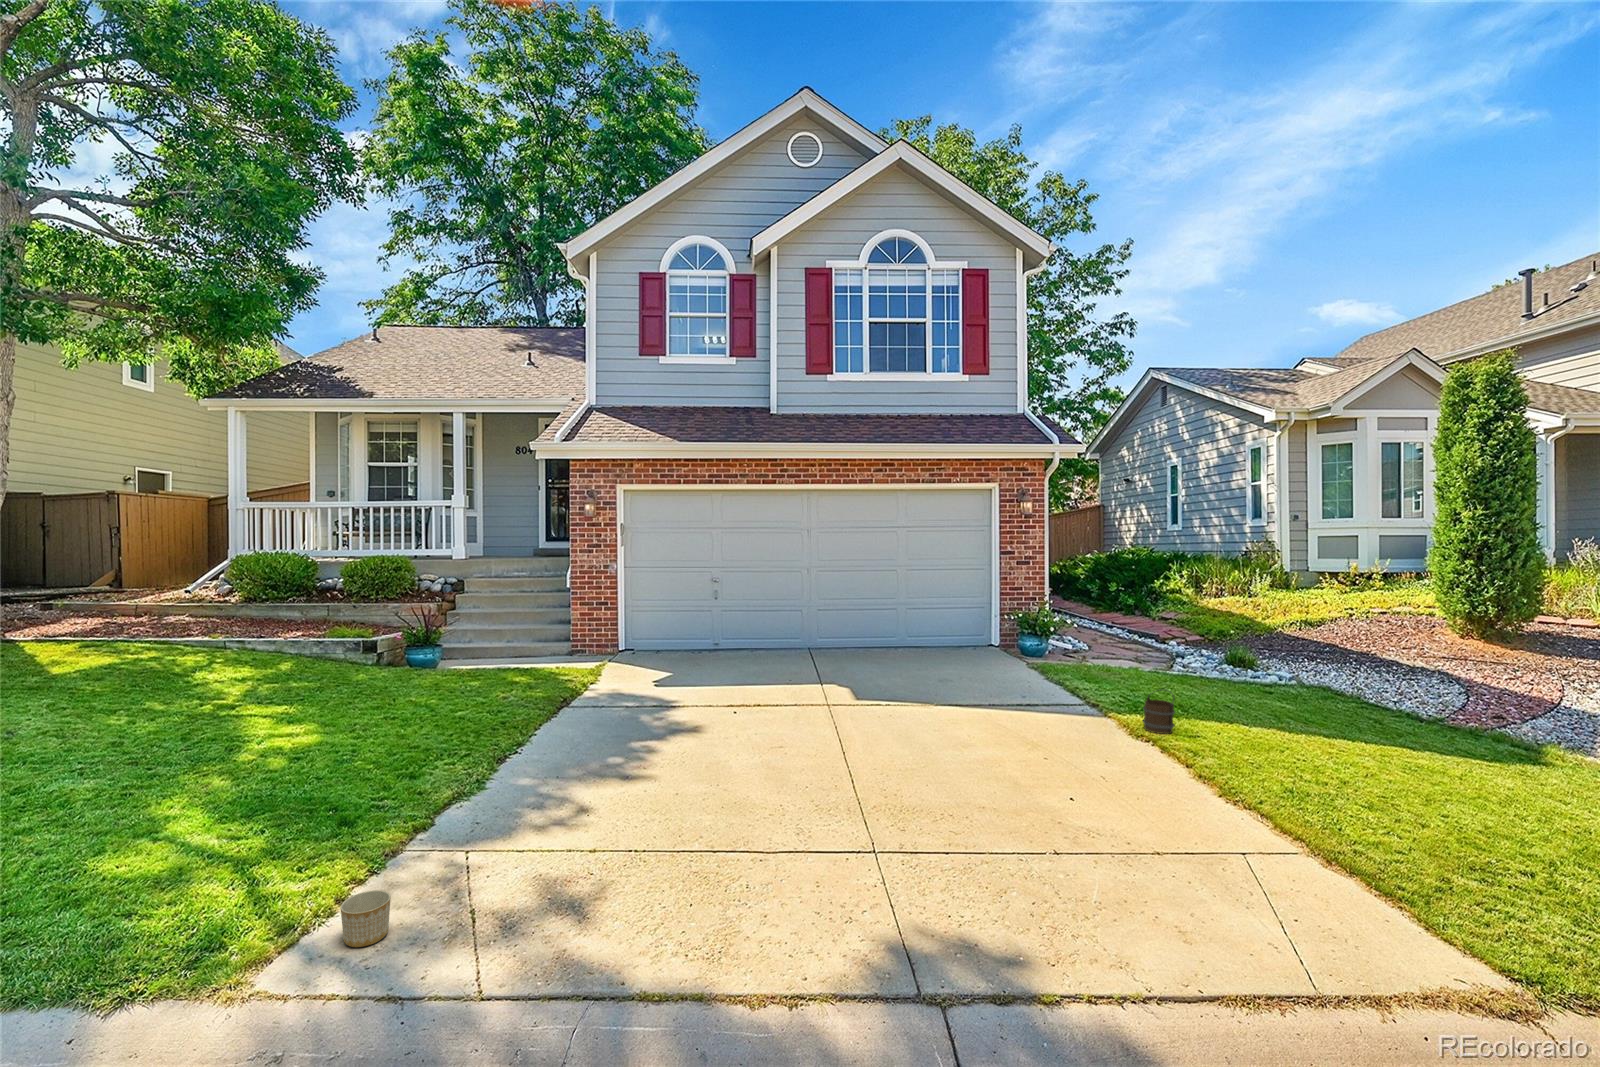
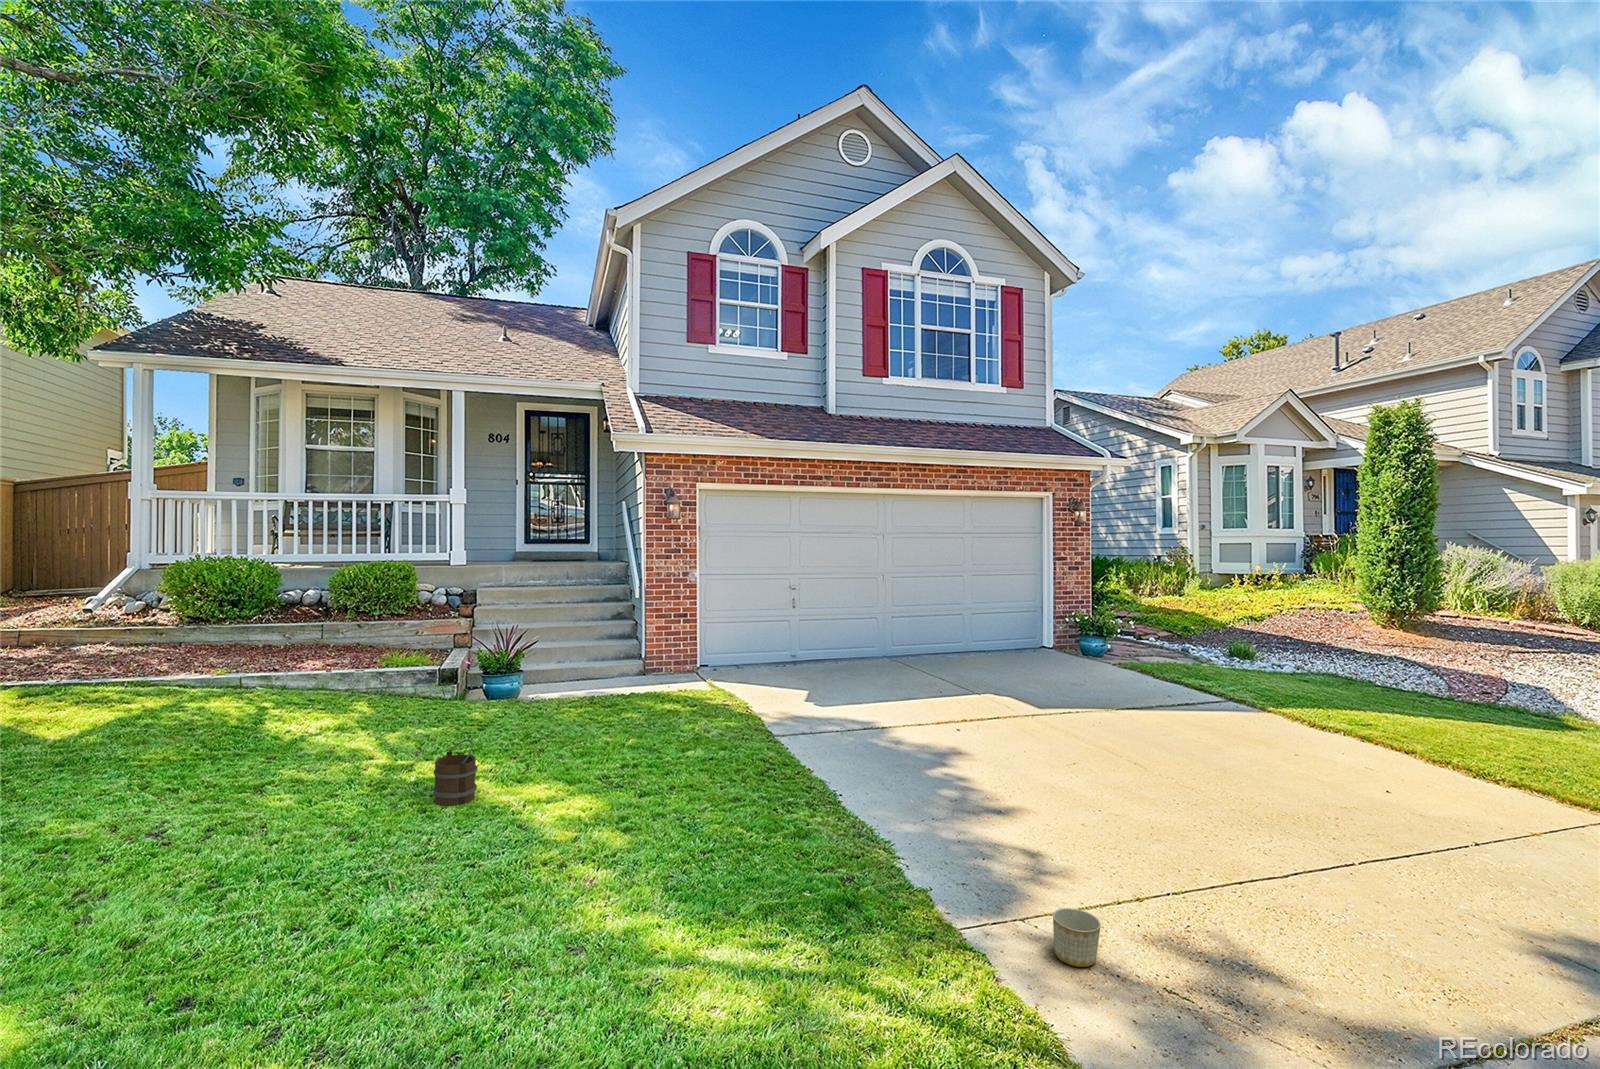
bucket: present [1143,695,1175,734] -> present [433,740,478,805]

